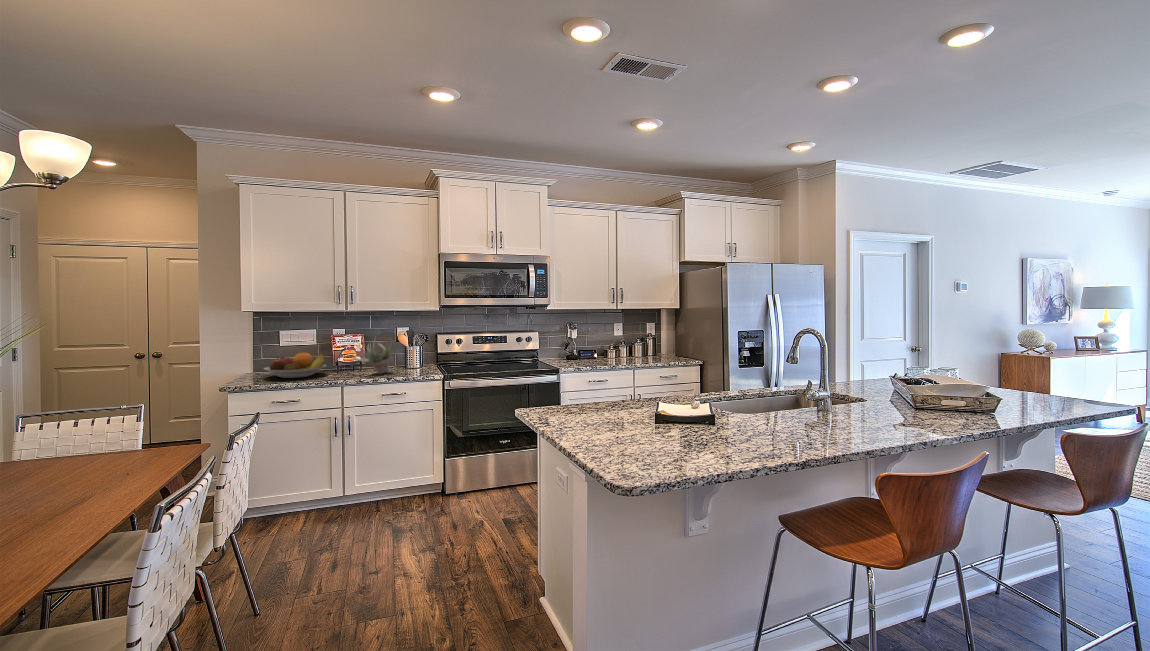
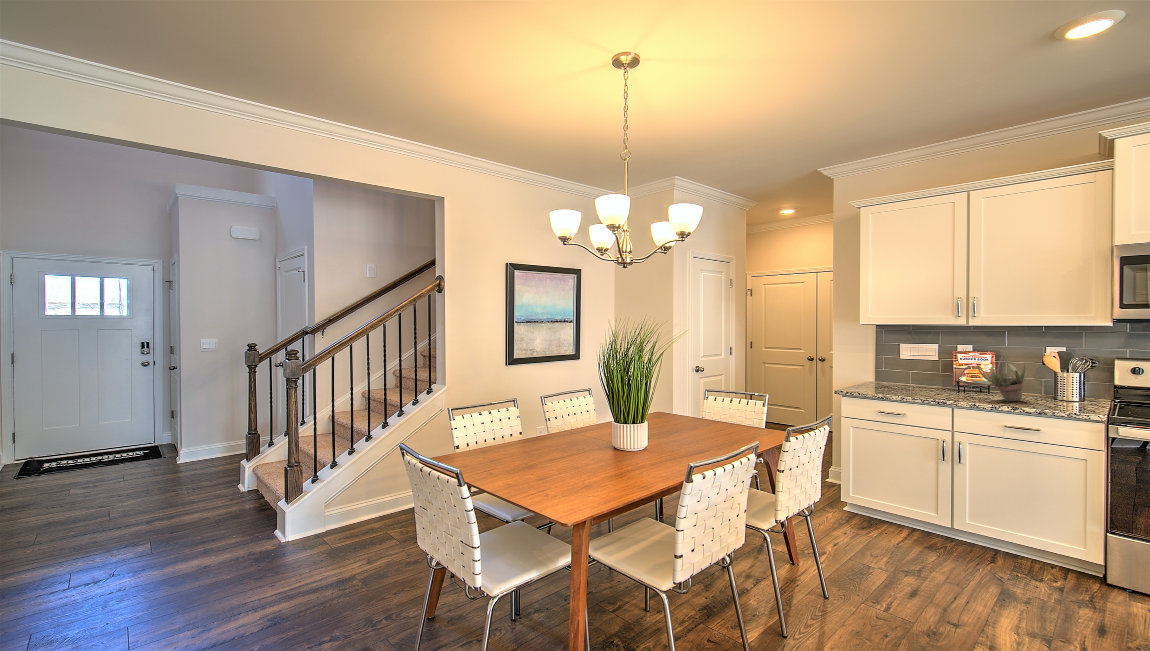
fruit bowl: present [264,353,326,378] -> none [875,367,942,393]

